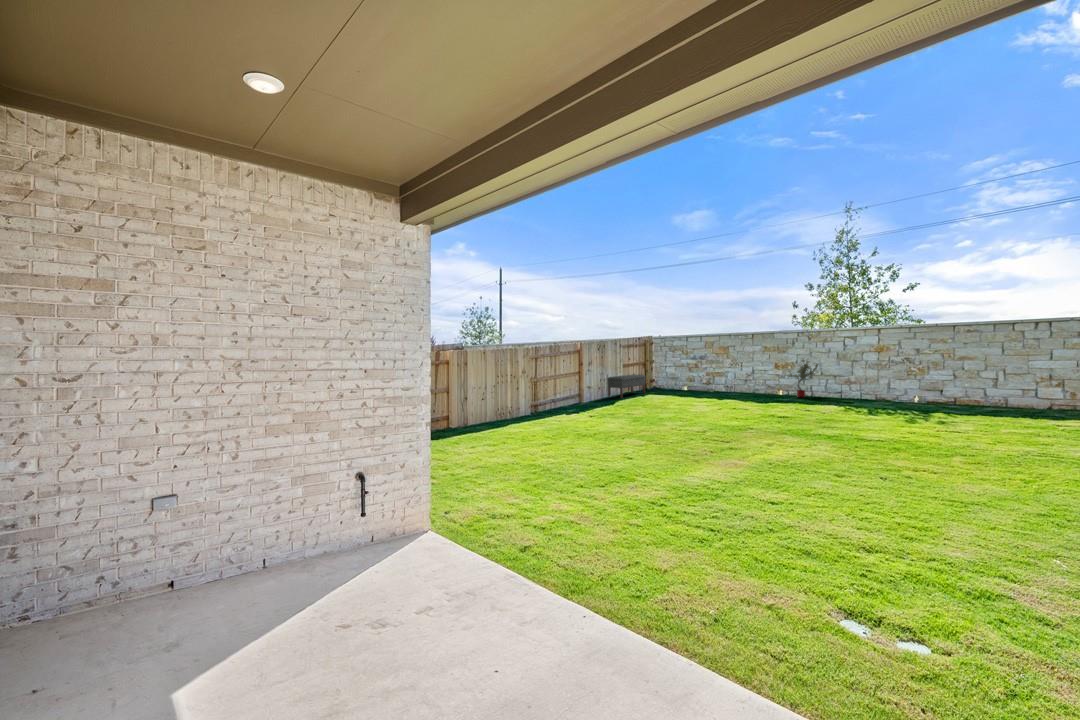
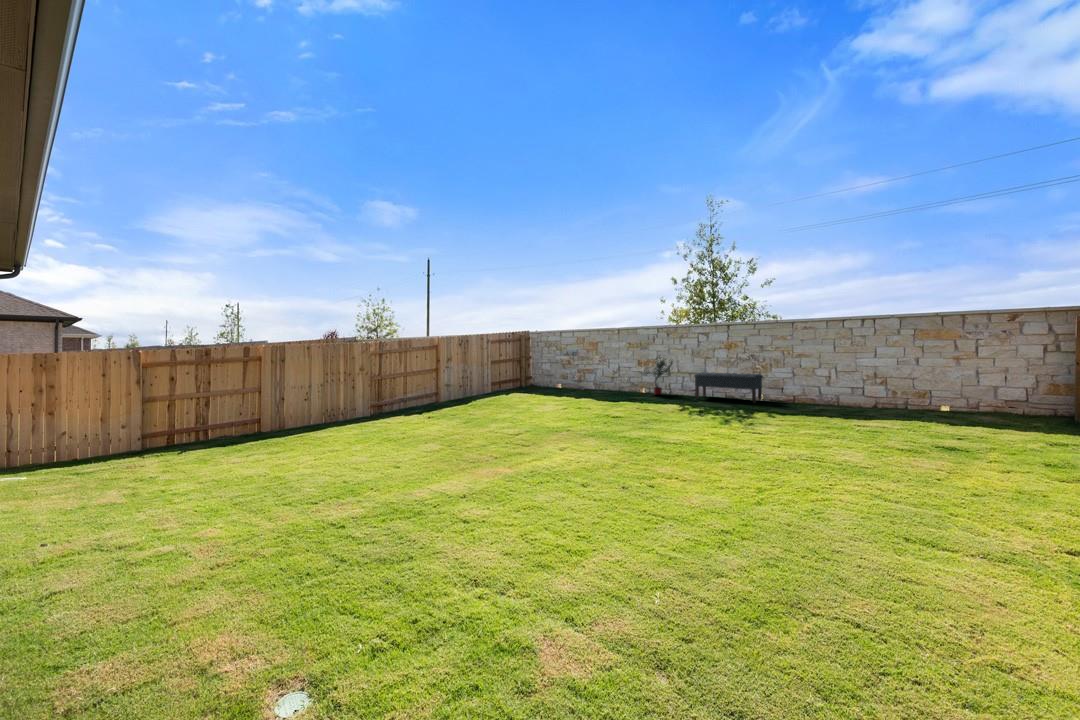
bench: present [607,374,646,398] -> present [694,372,763,403]

